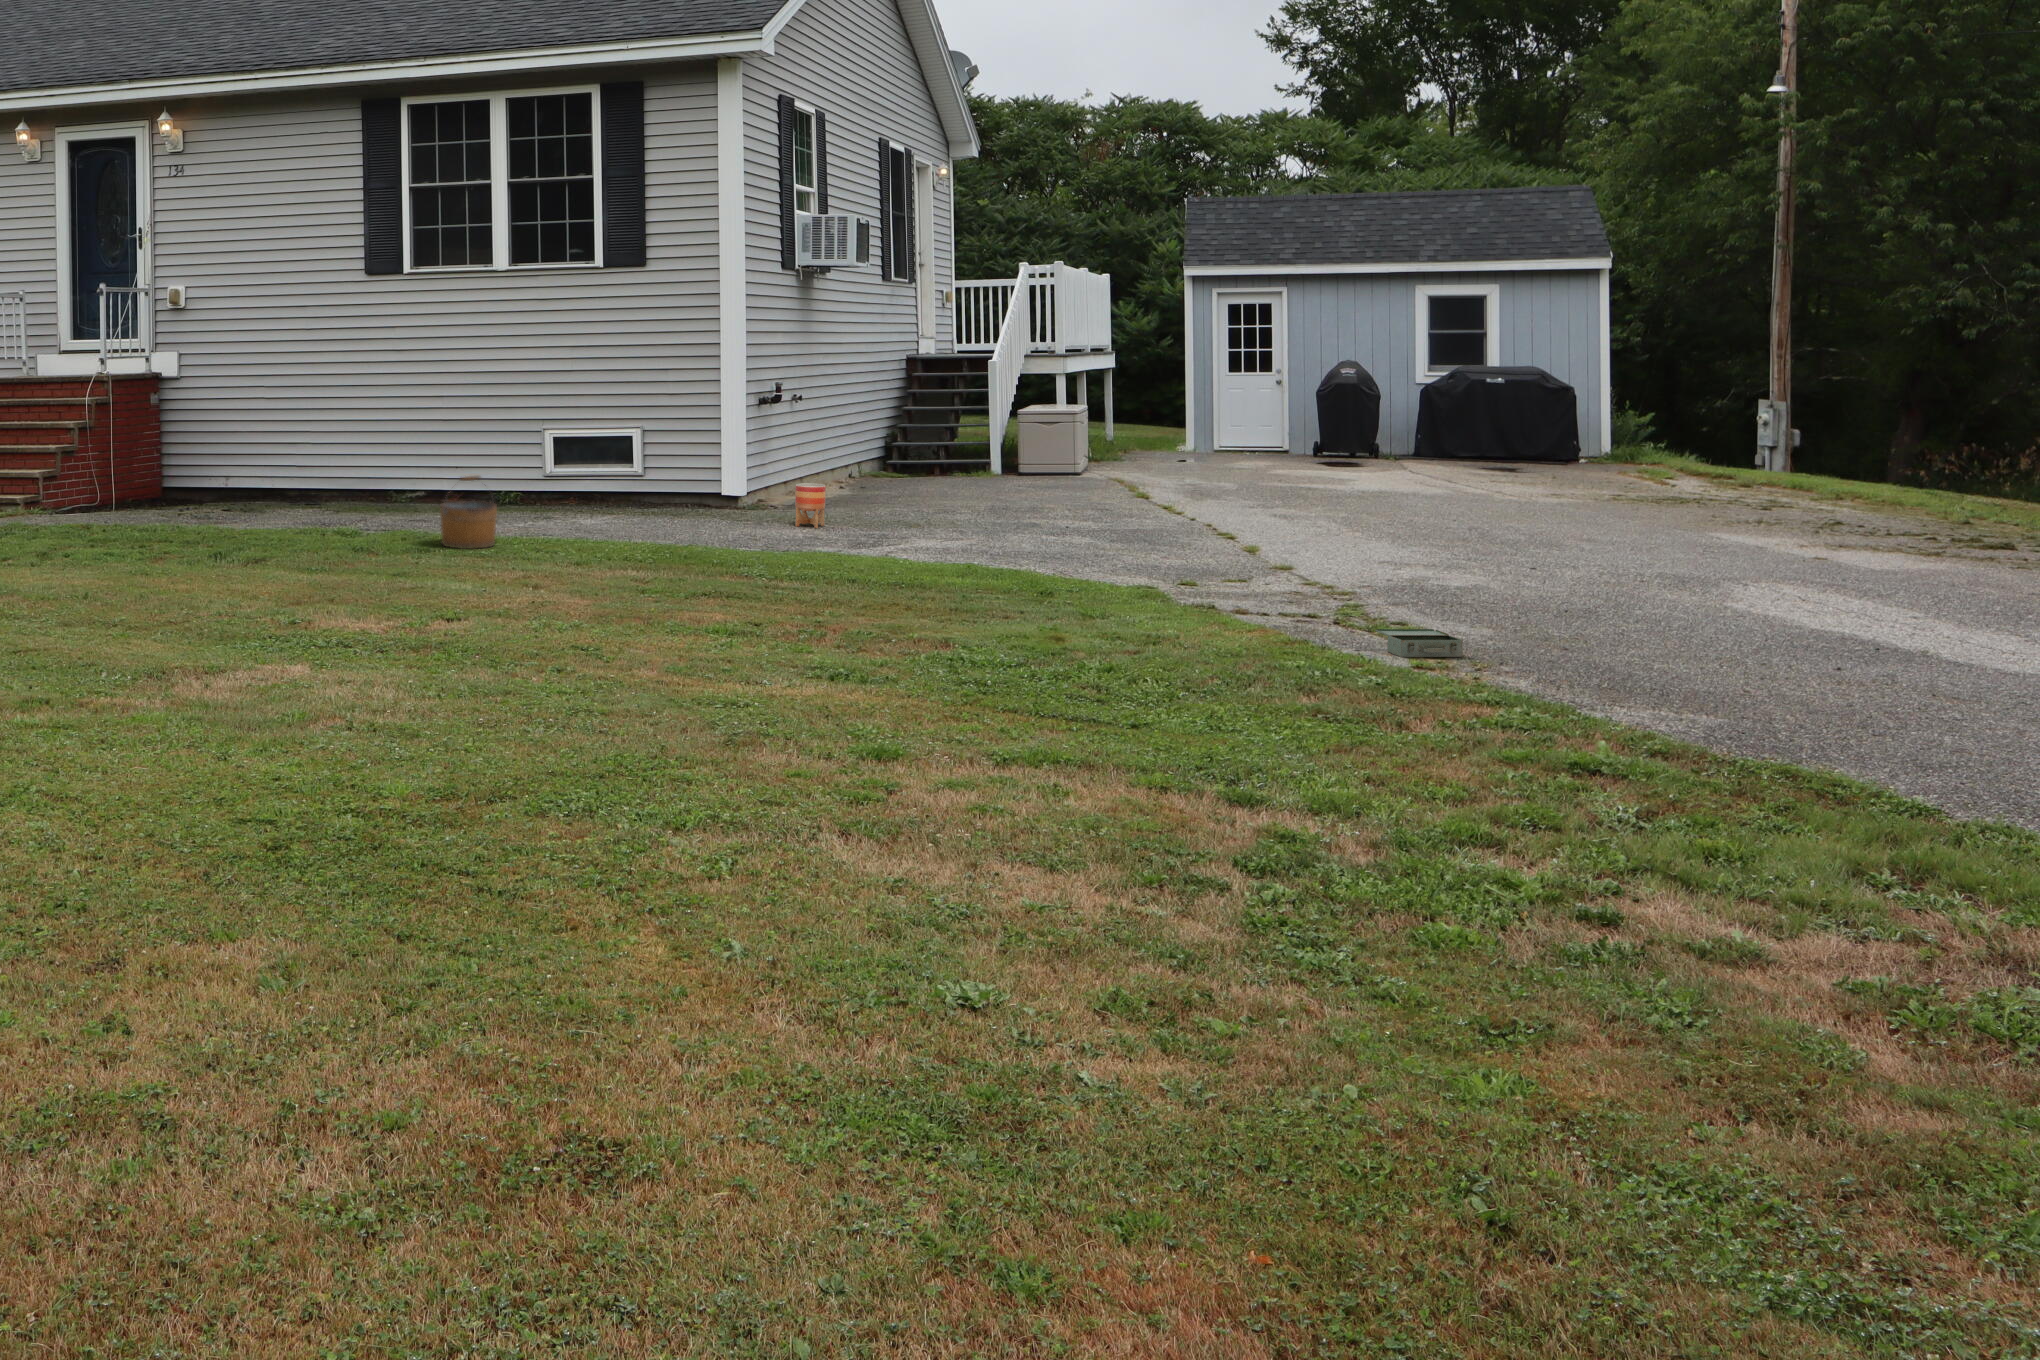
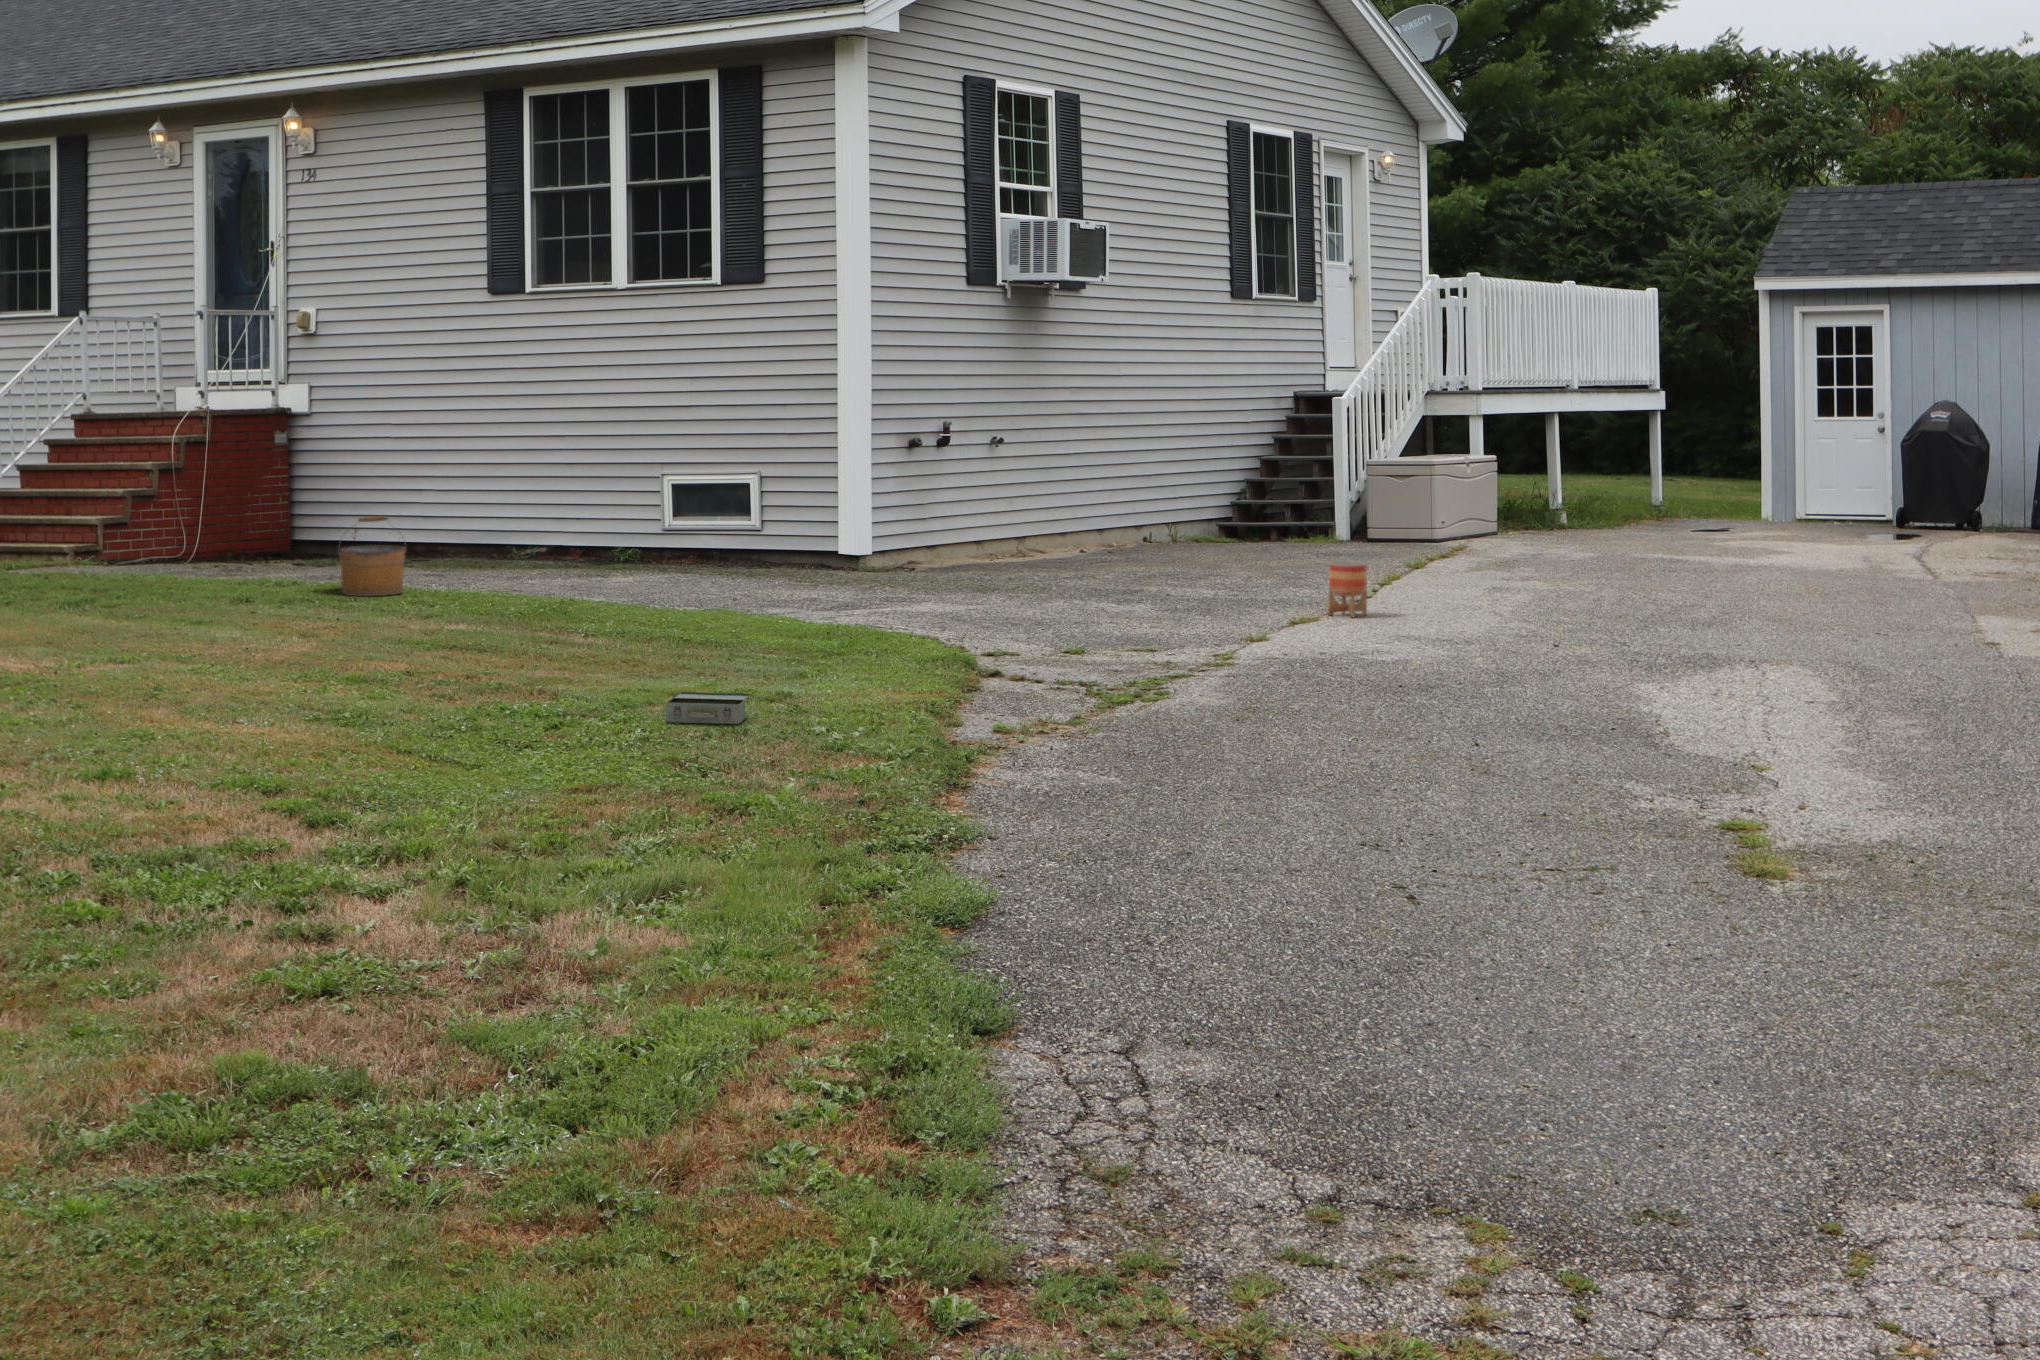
planter: present [795,483,826,528] -> present [1328,561,1367,618]
toolbox: present [1375,629,1463,657] -> present [666,692,751,724]

